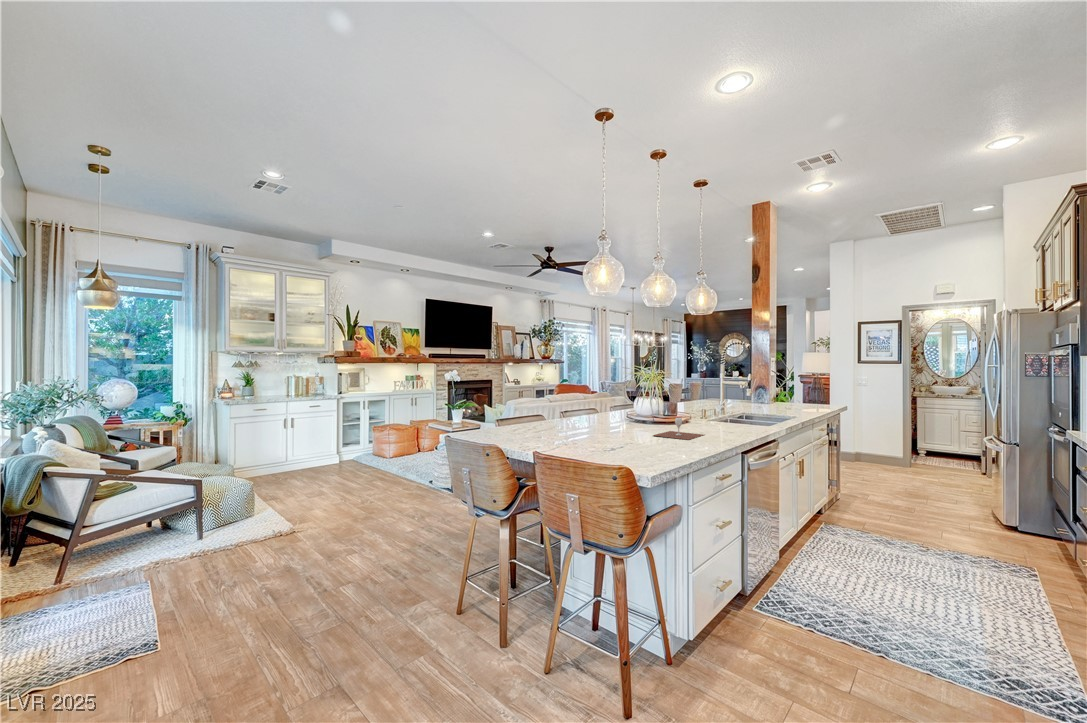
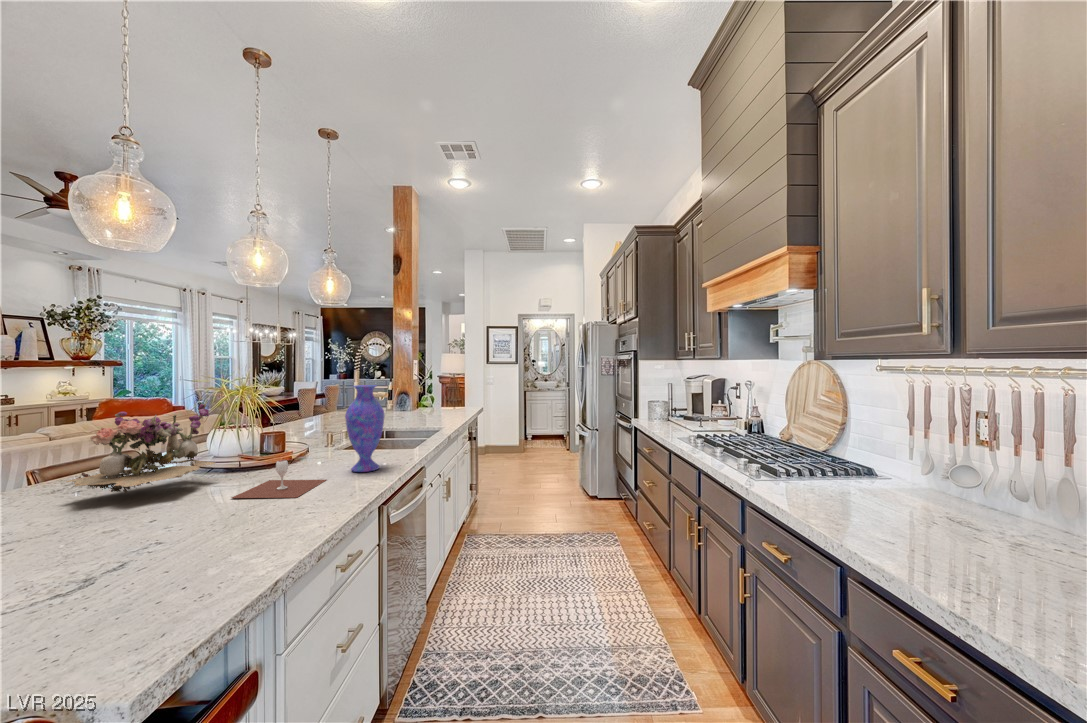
vase: none [717,373,745,434] -> present [345,385,385,472]
flower arrangement: none [578,380,641,428] -> present [66,402,215,494]

